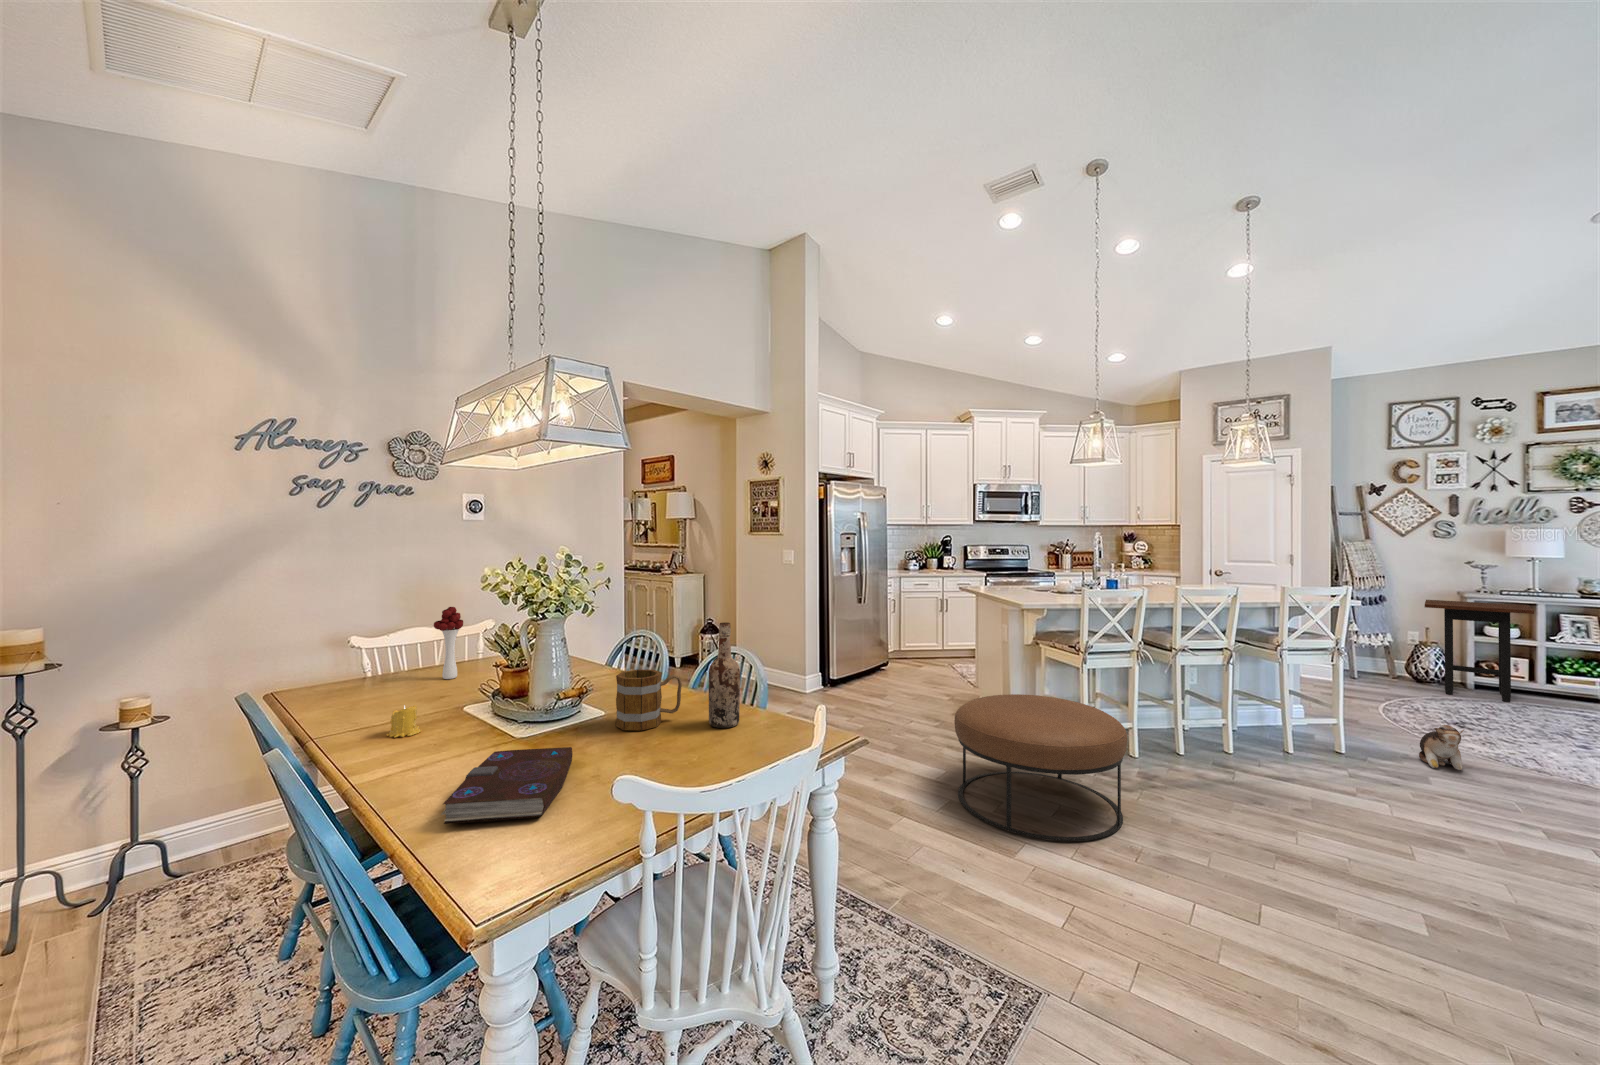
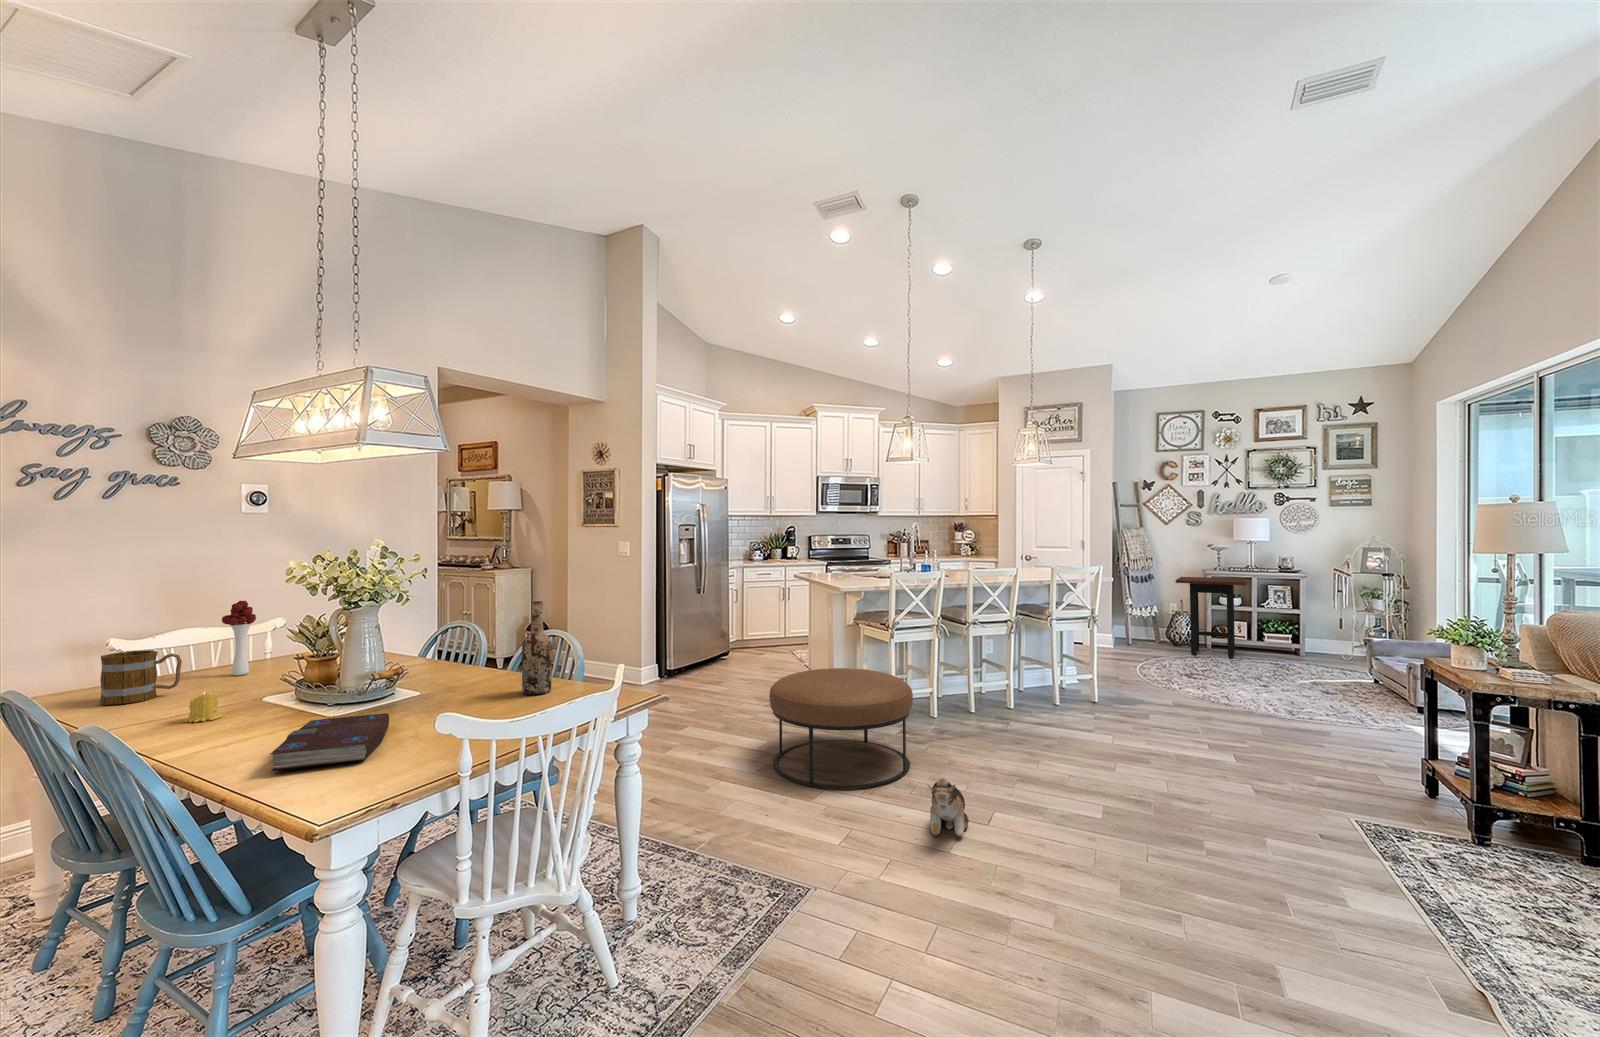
mug: present [616,669,682,730] -> present [100,650,182,705]
plush toy: present [1419,725,1464,770] -> present [928,778,969,836]

